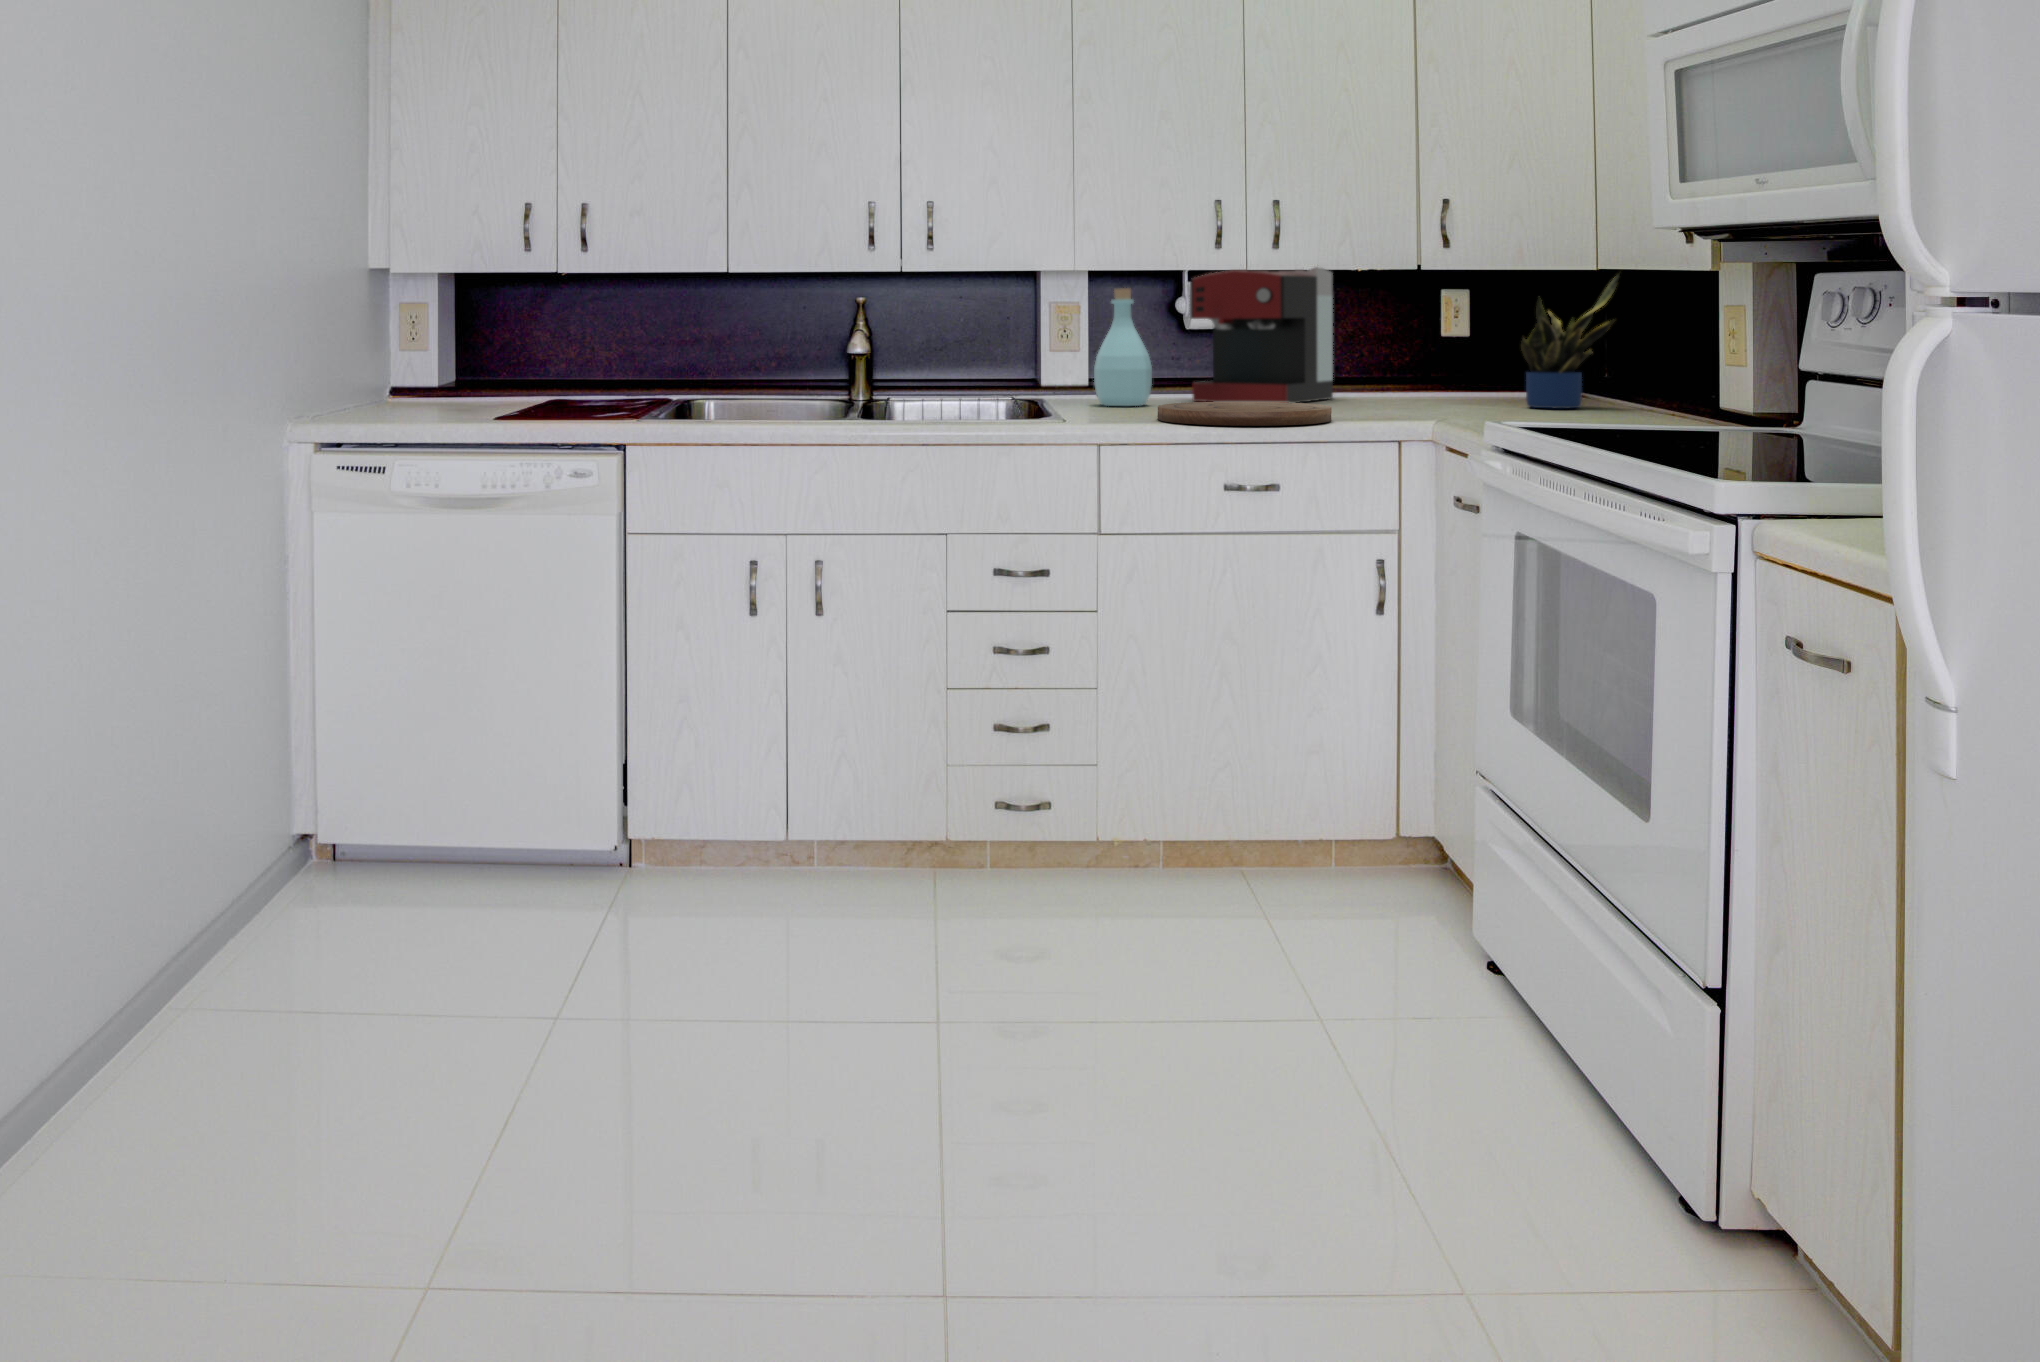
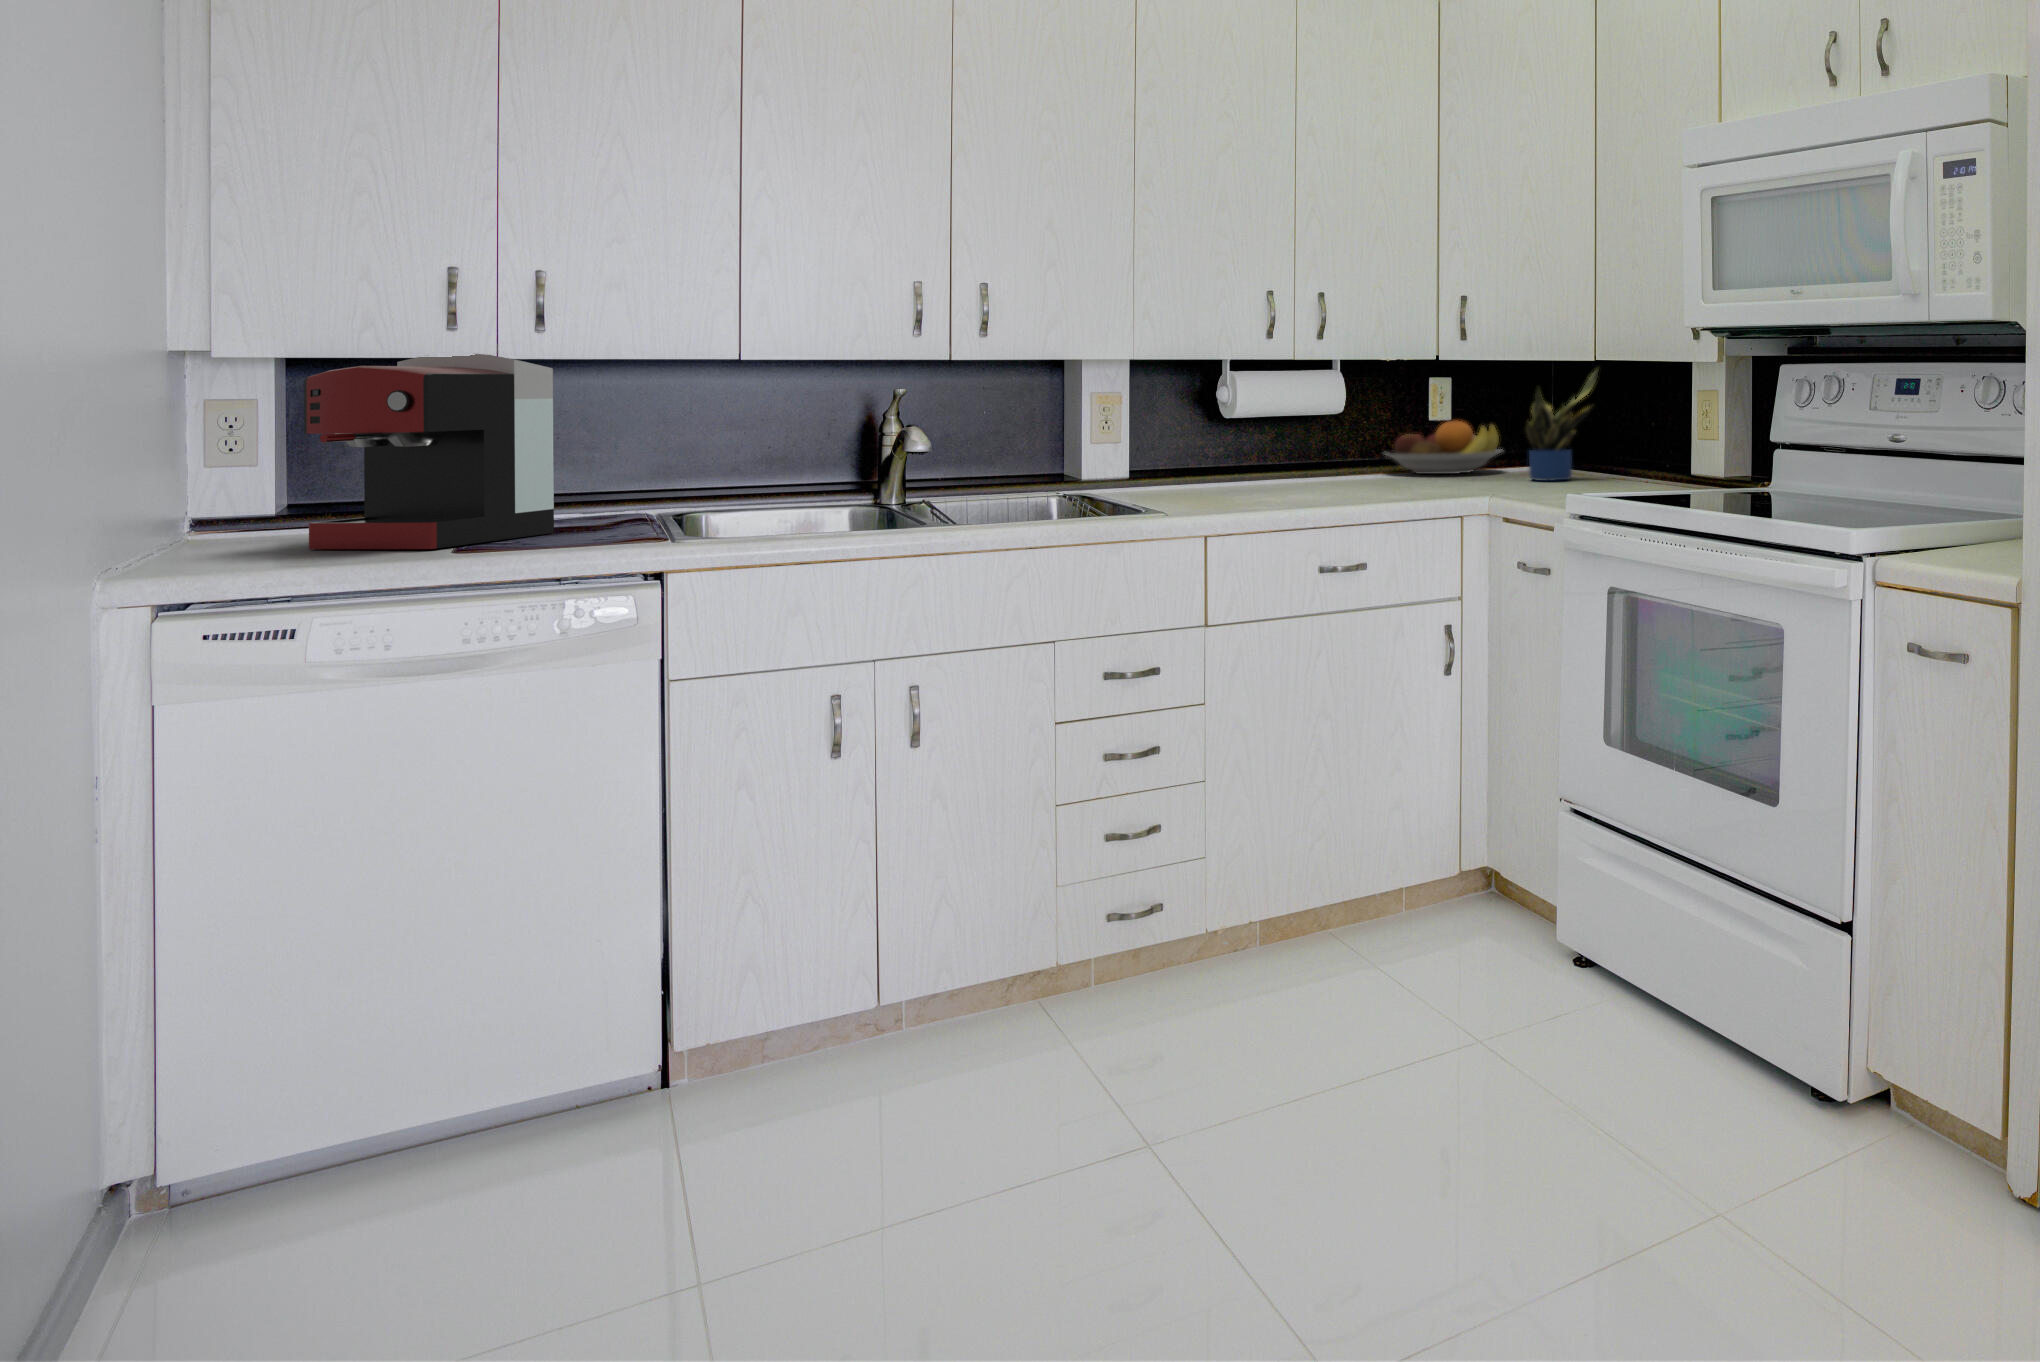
coffee maker: present [1190,267,1333,403] -> present [304,354,554,549]
bottle: present [1094,288,1152,406] -> none [1156,379,1214,496]
fruit bowl: none [1373,337,1520,397] -> present [1386,421,1502,474]
cutting board: present [1158,402,1331,426] -> none [1256,485,1413,510]

